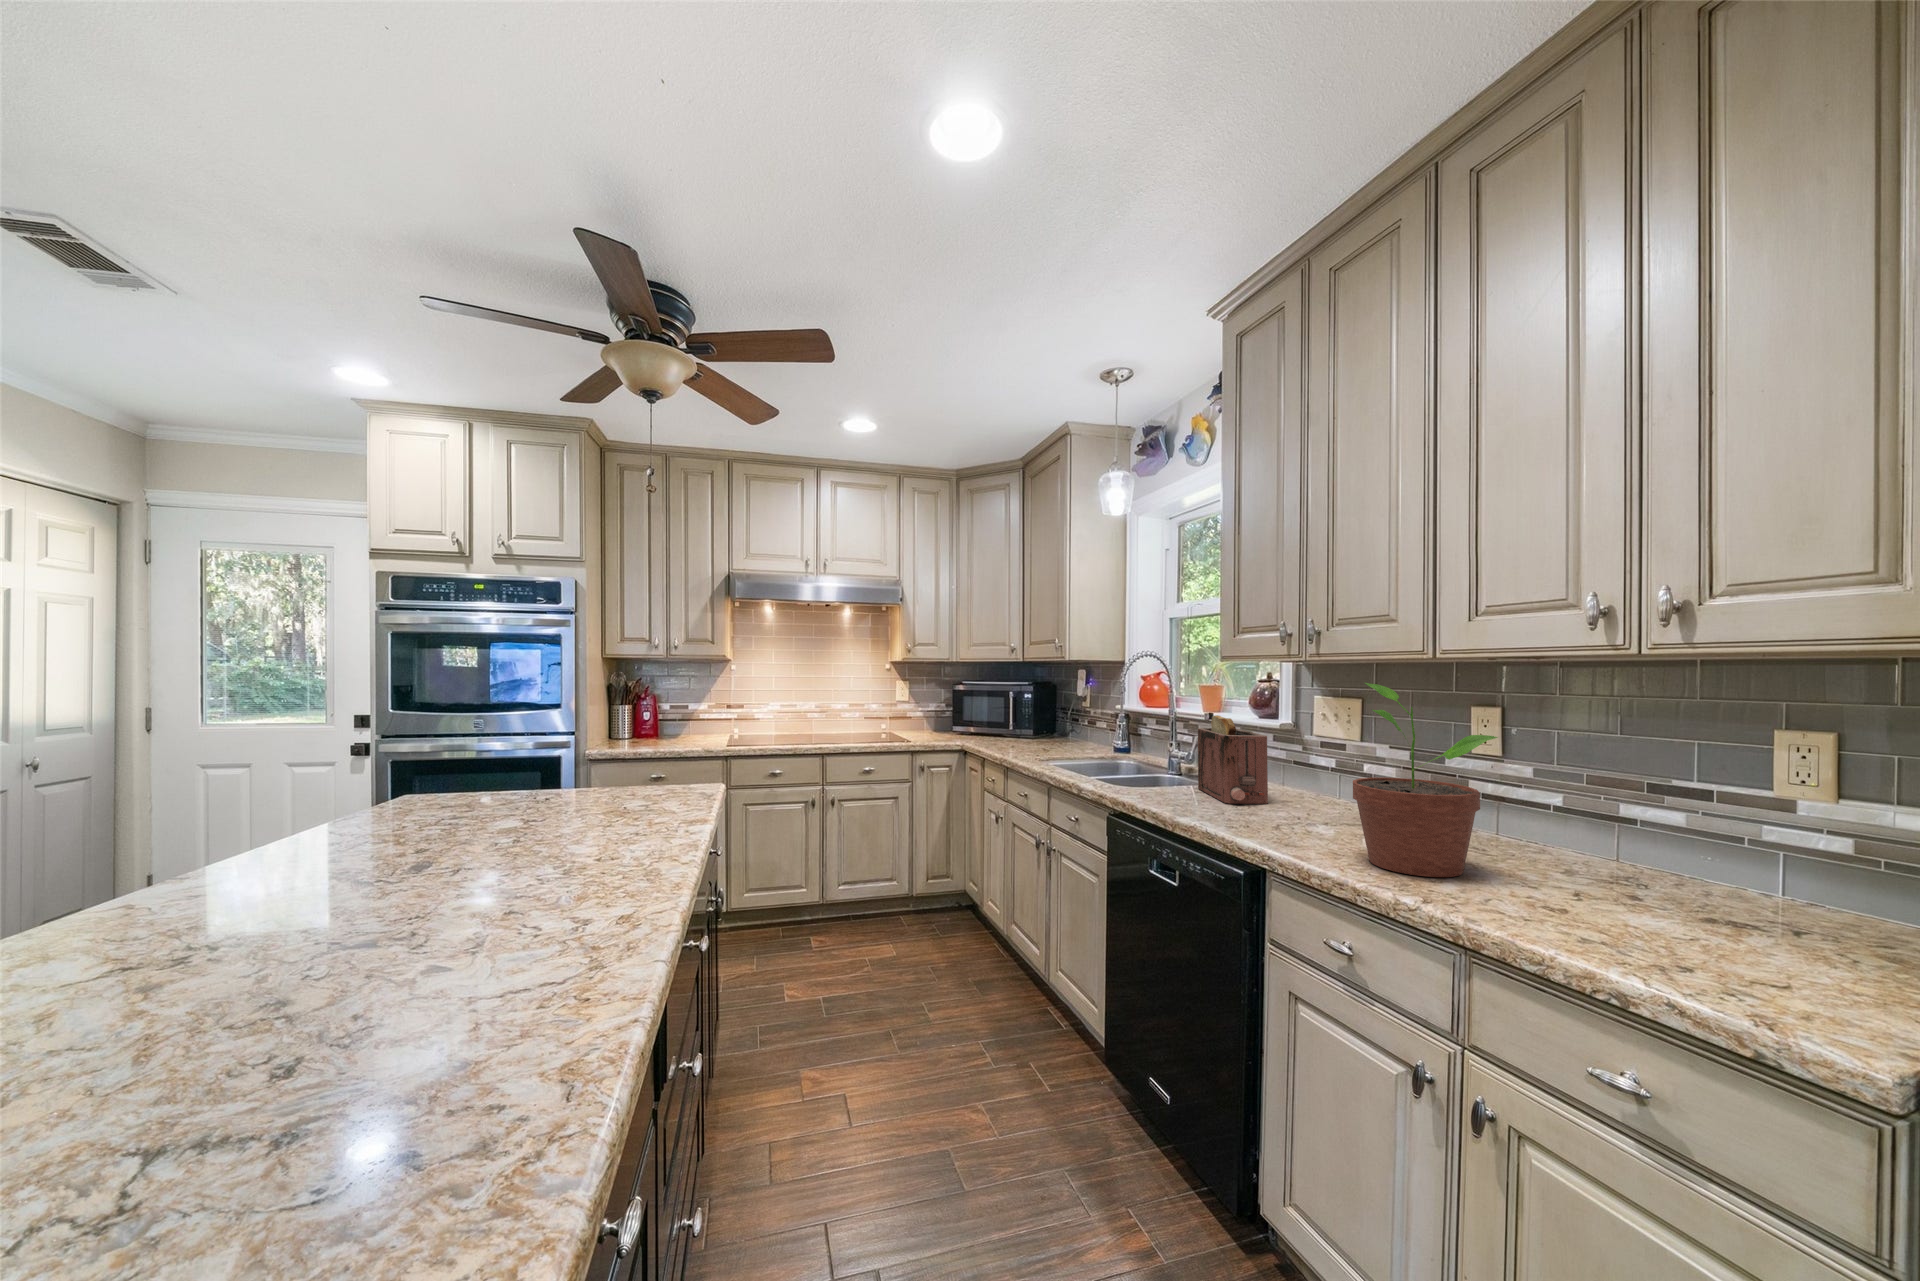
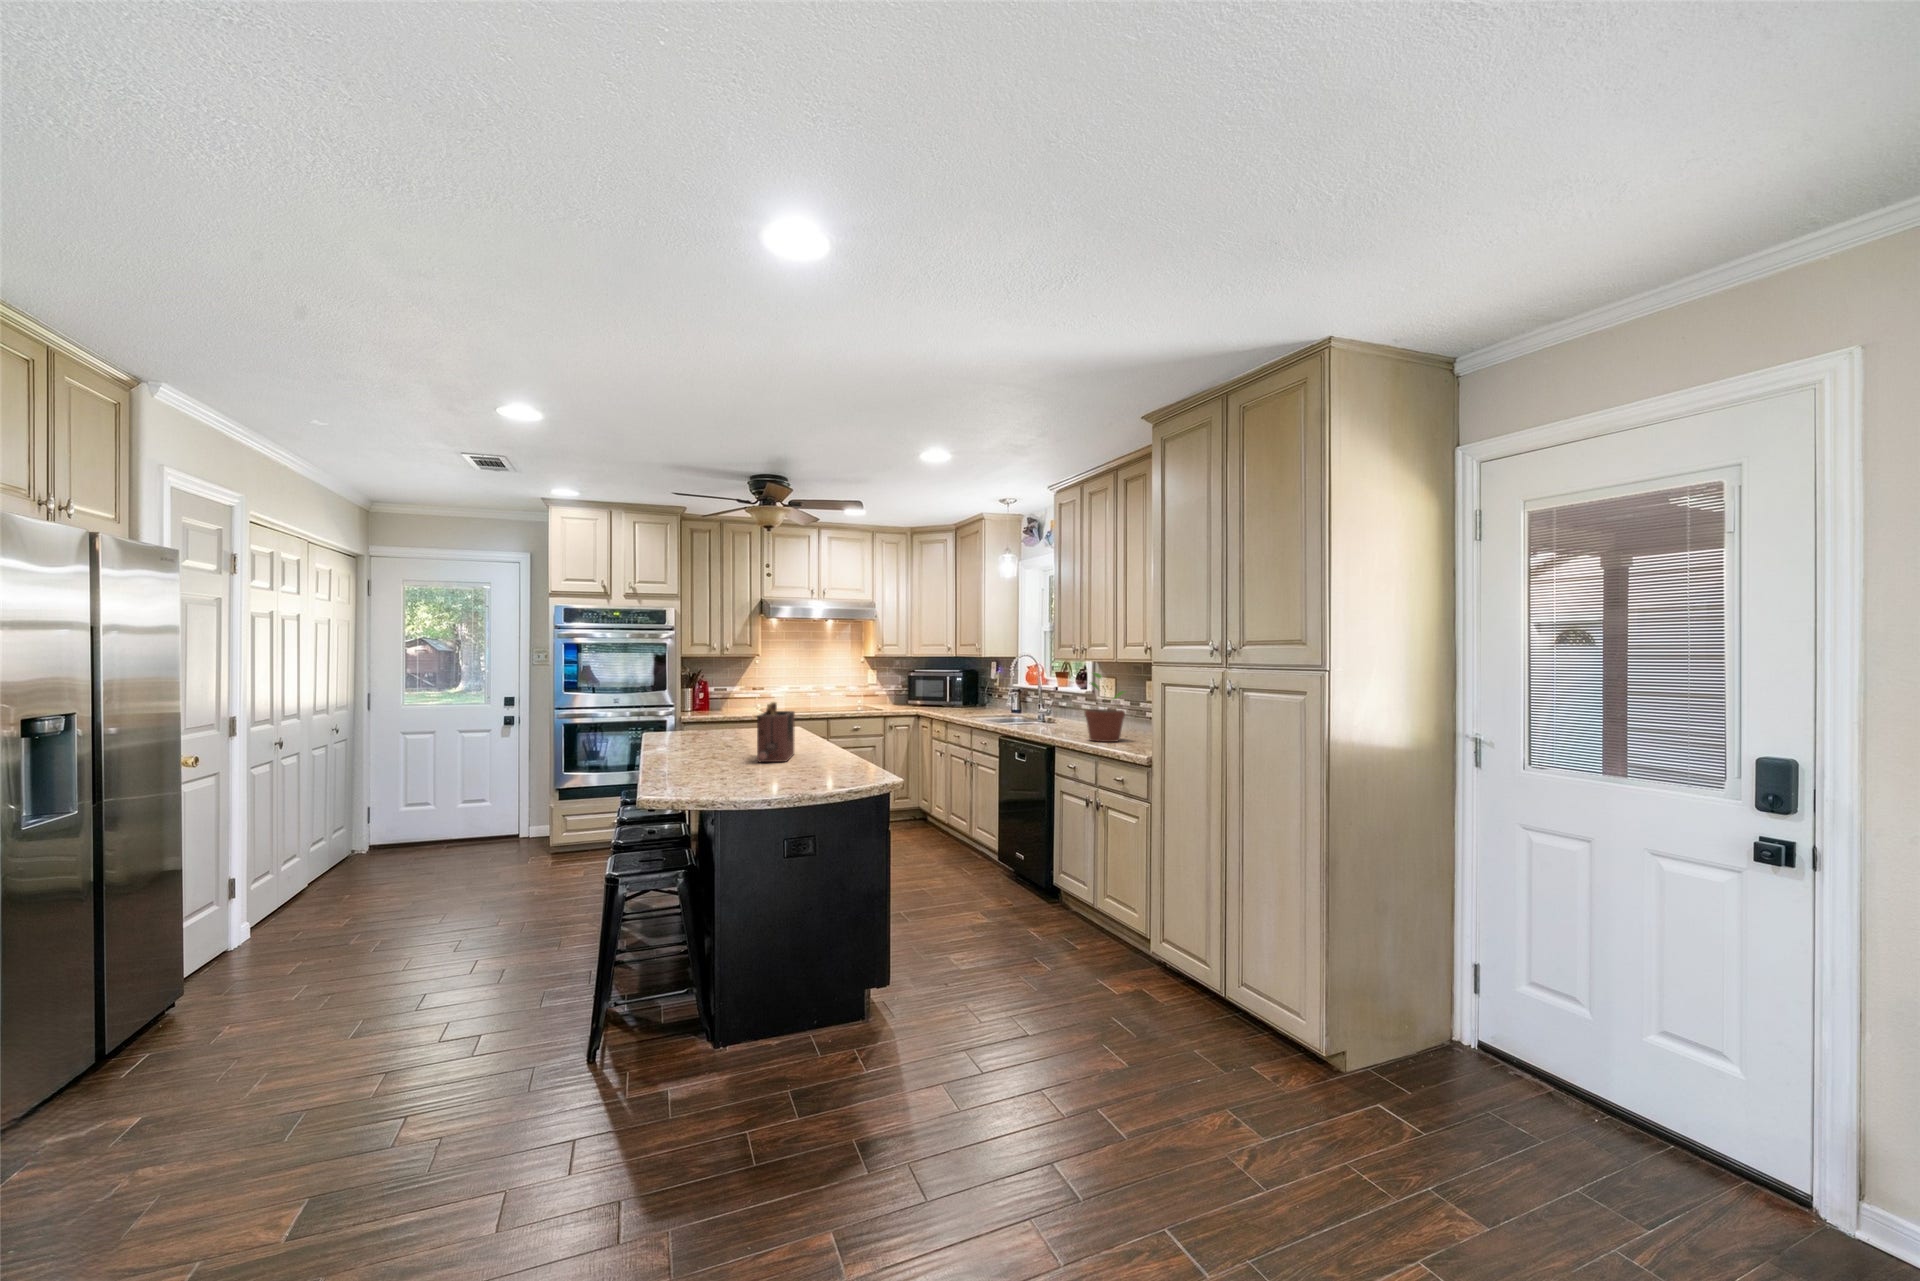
toaster: present [1198,715,1268,804] -> present [757,702,795,762]

